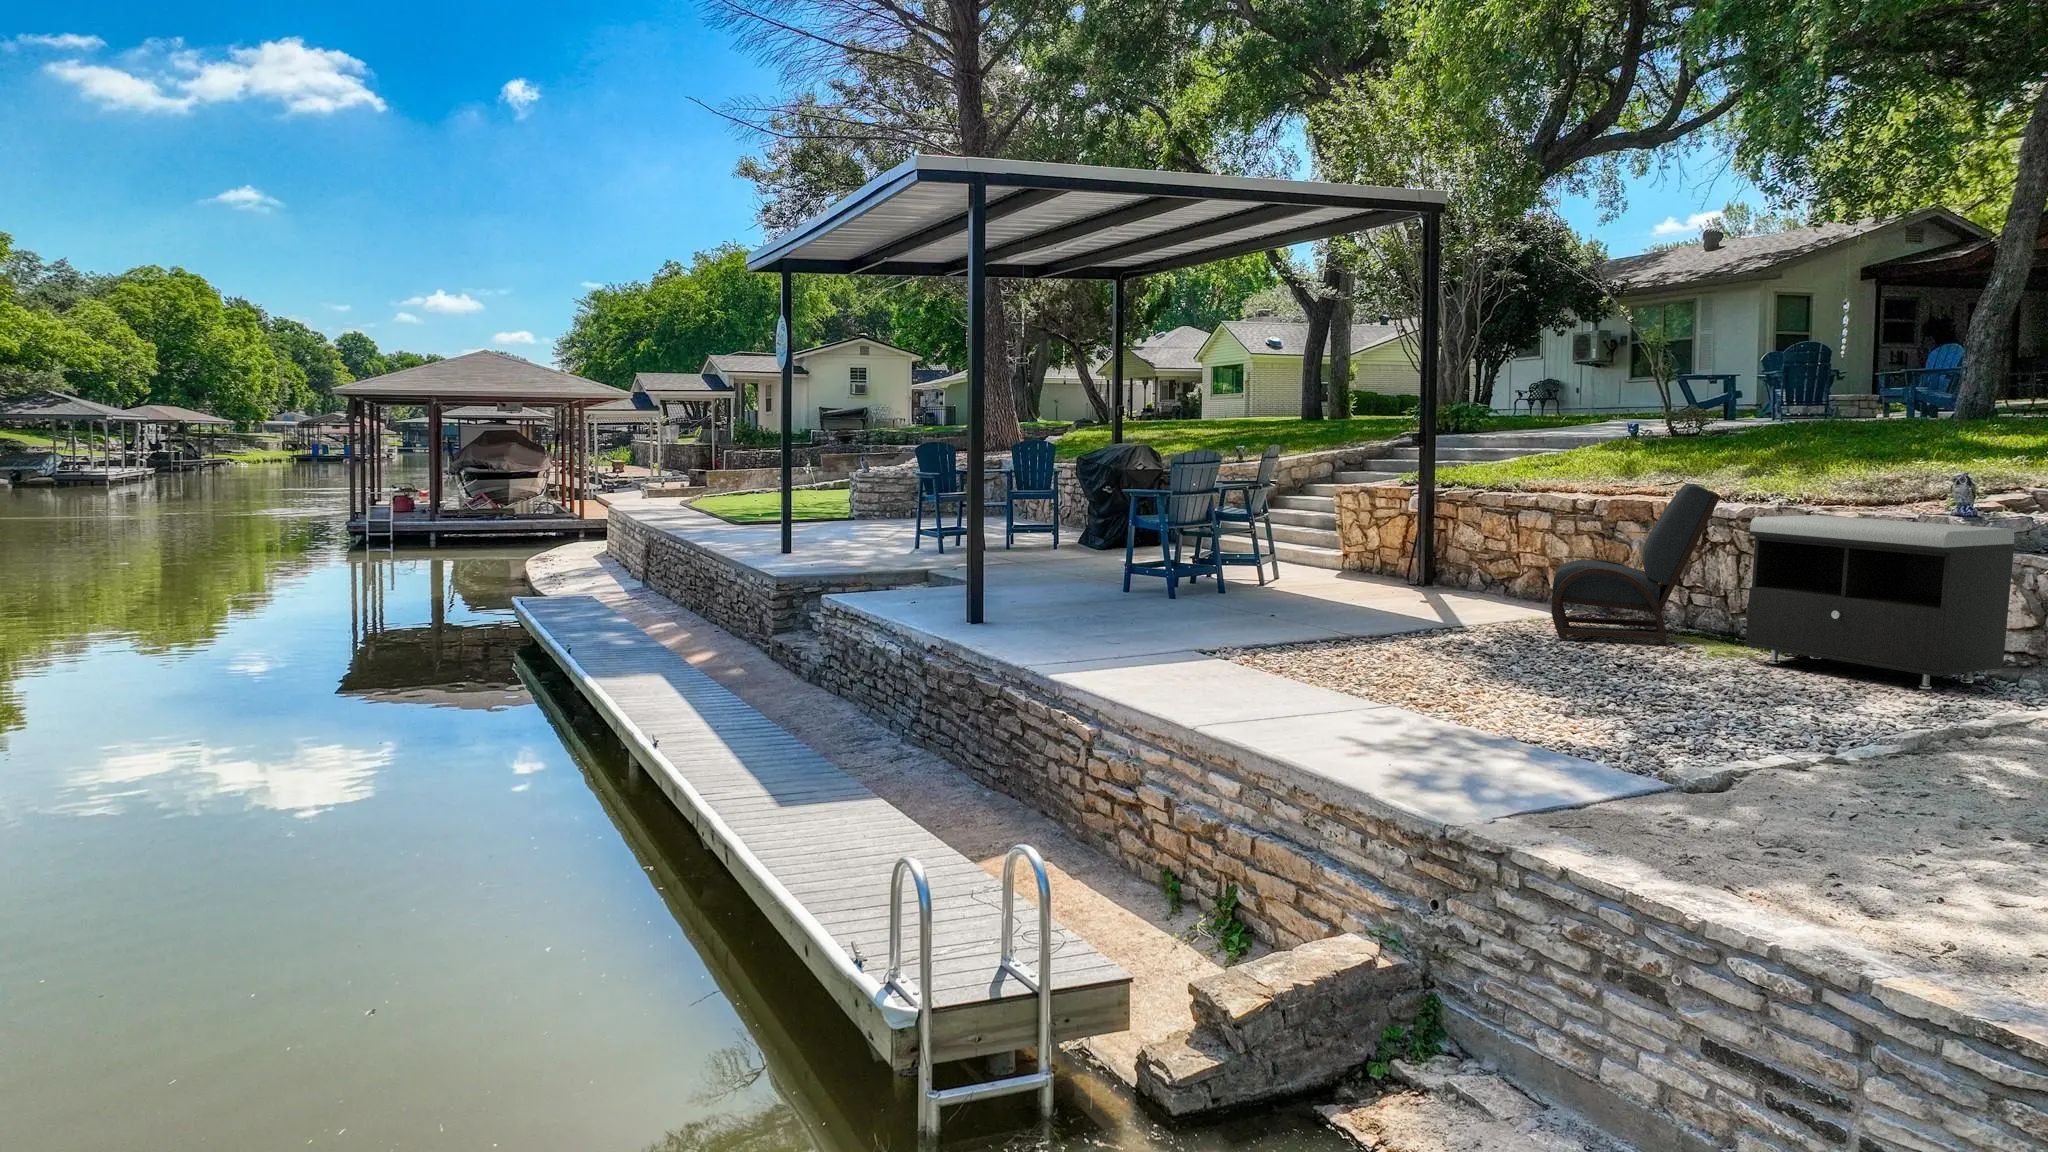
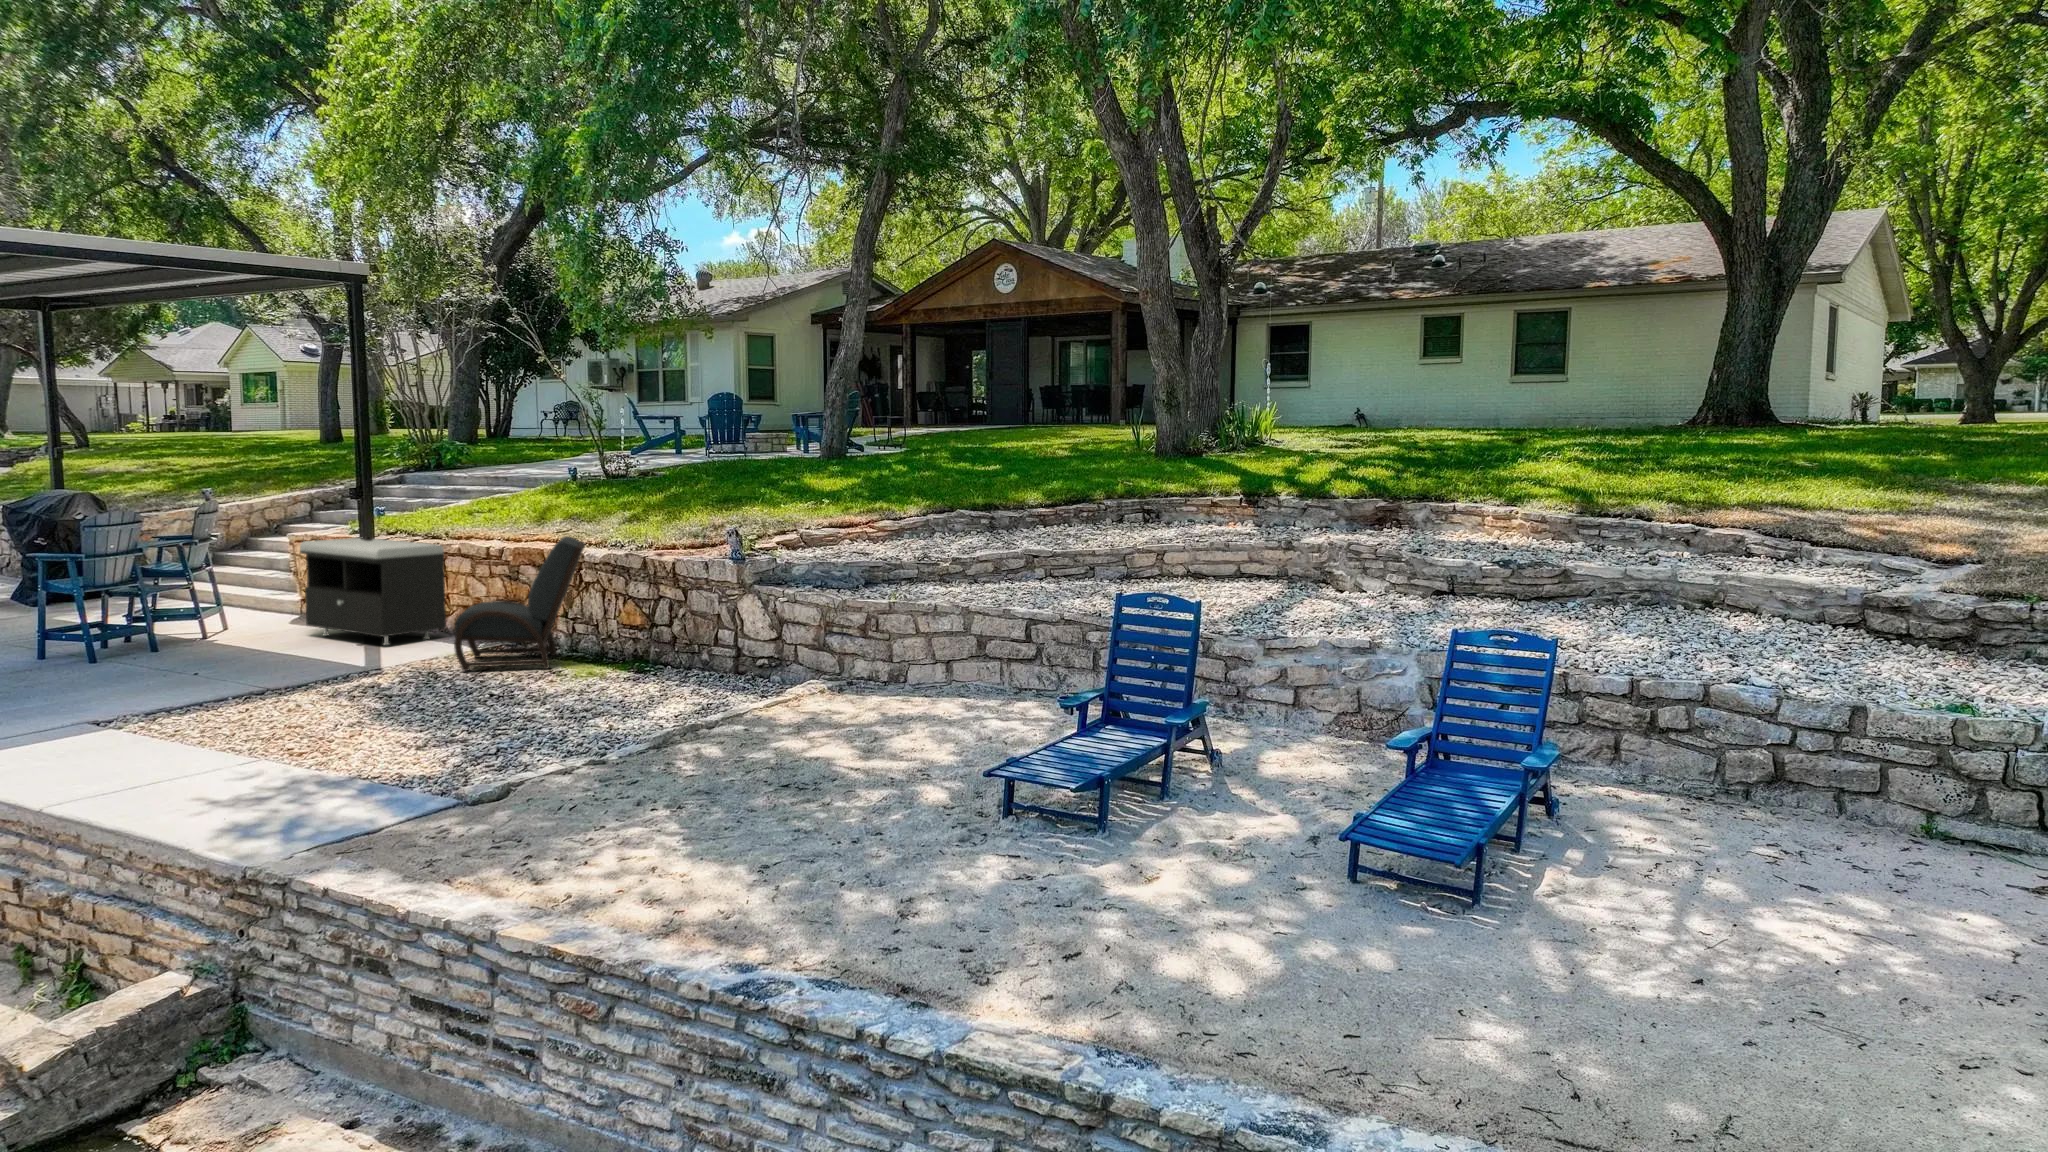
storage bench: present [1745,515,2015,689] -> present [300,538,446,645]

